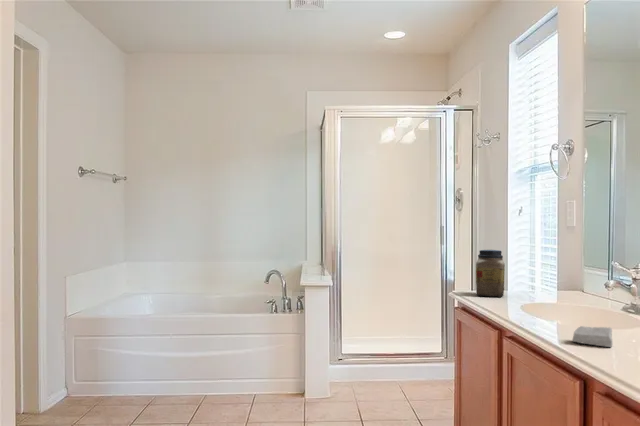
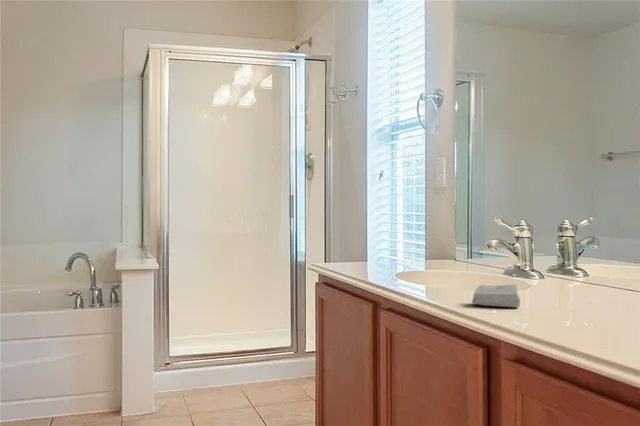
jar: present [476,250,505,297] -> none [339,212,372,267]

